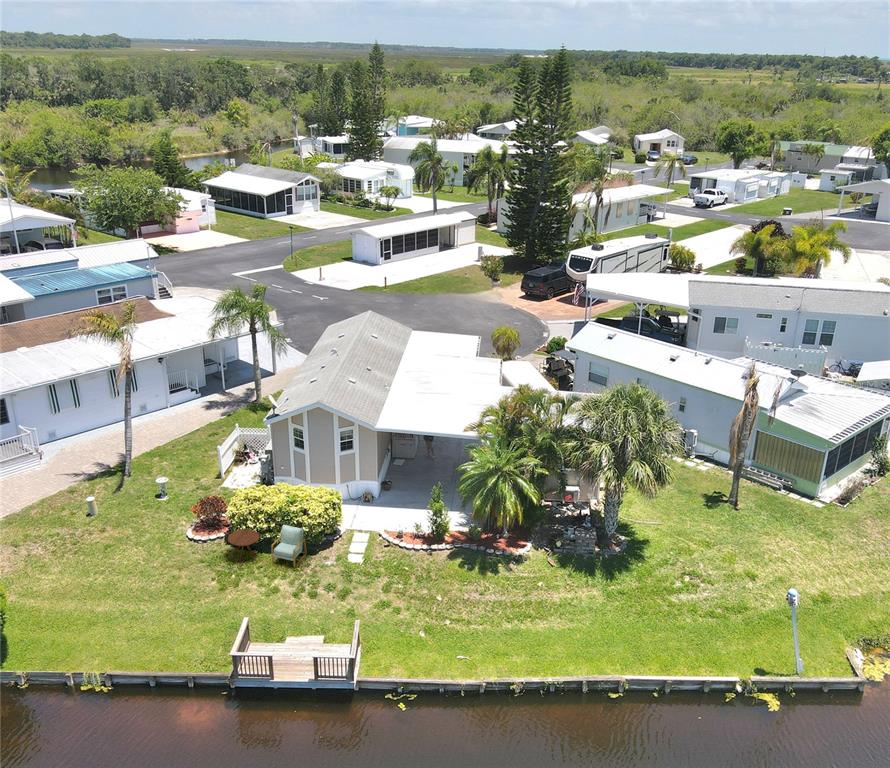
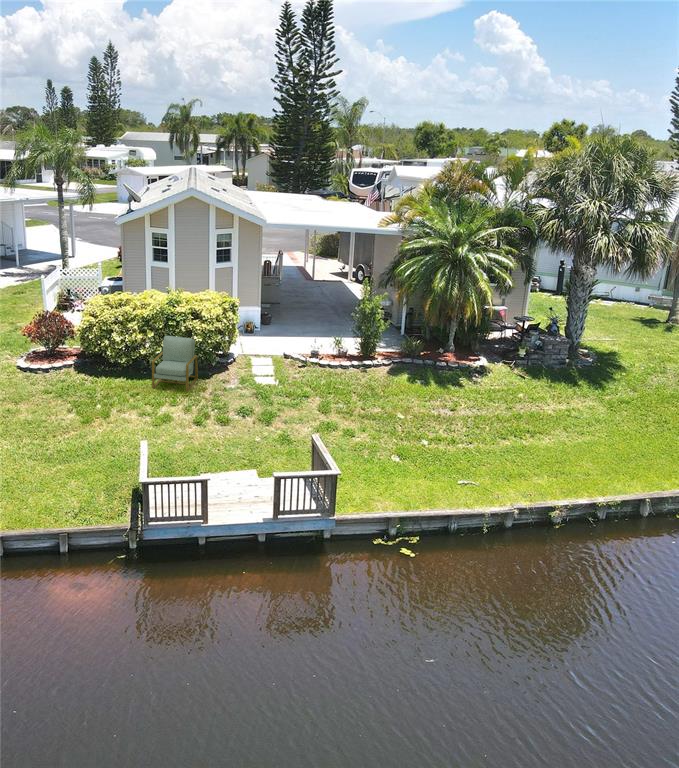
round table: present [228,529,259,560] -> none [85,347,131,388]

